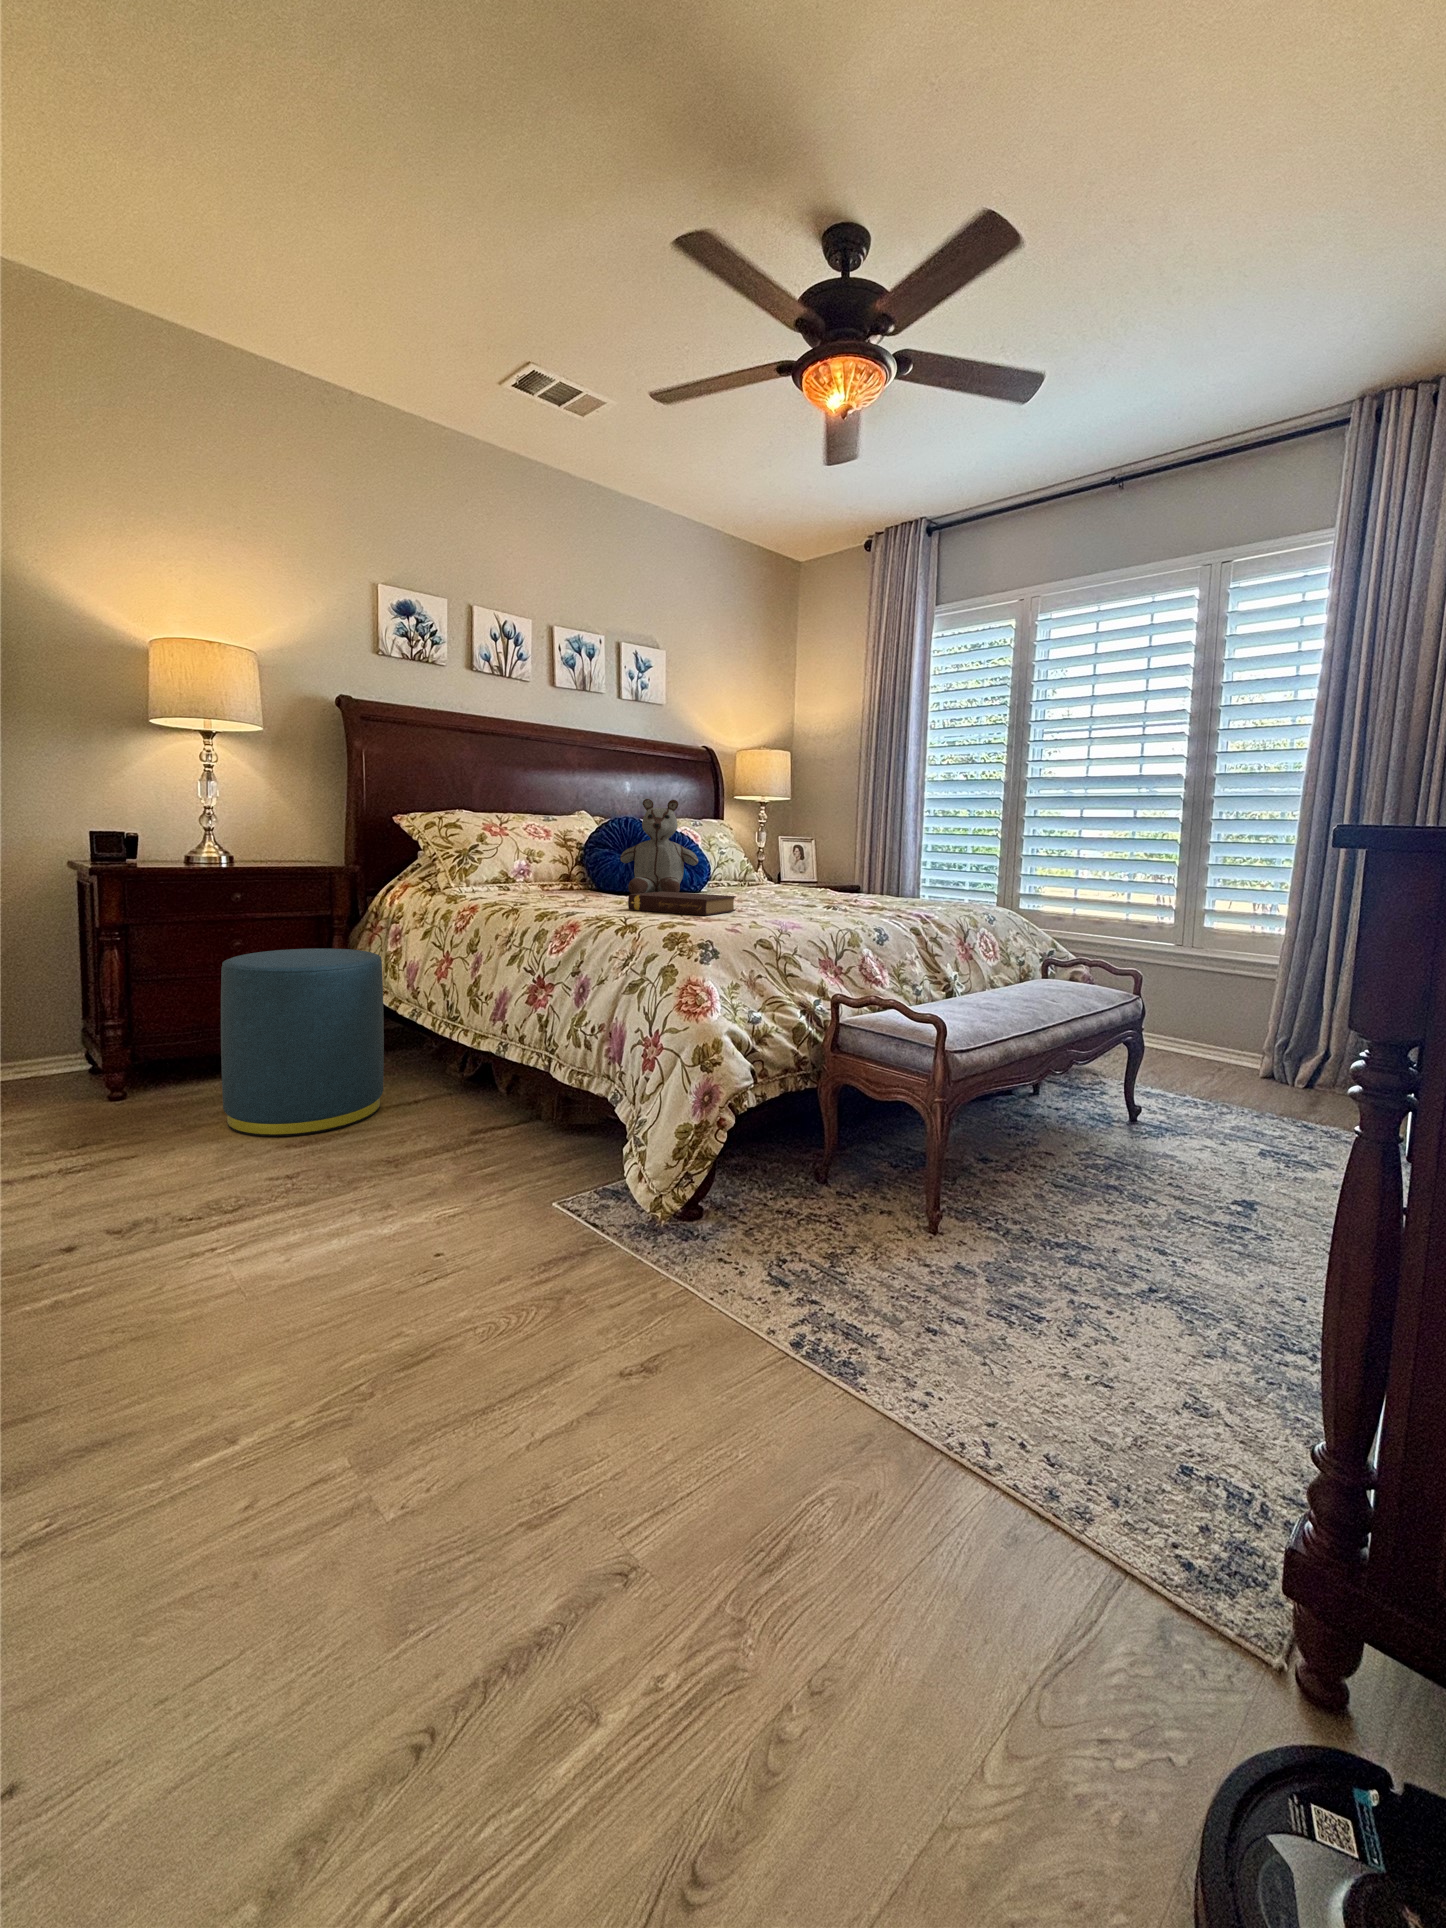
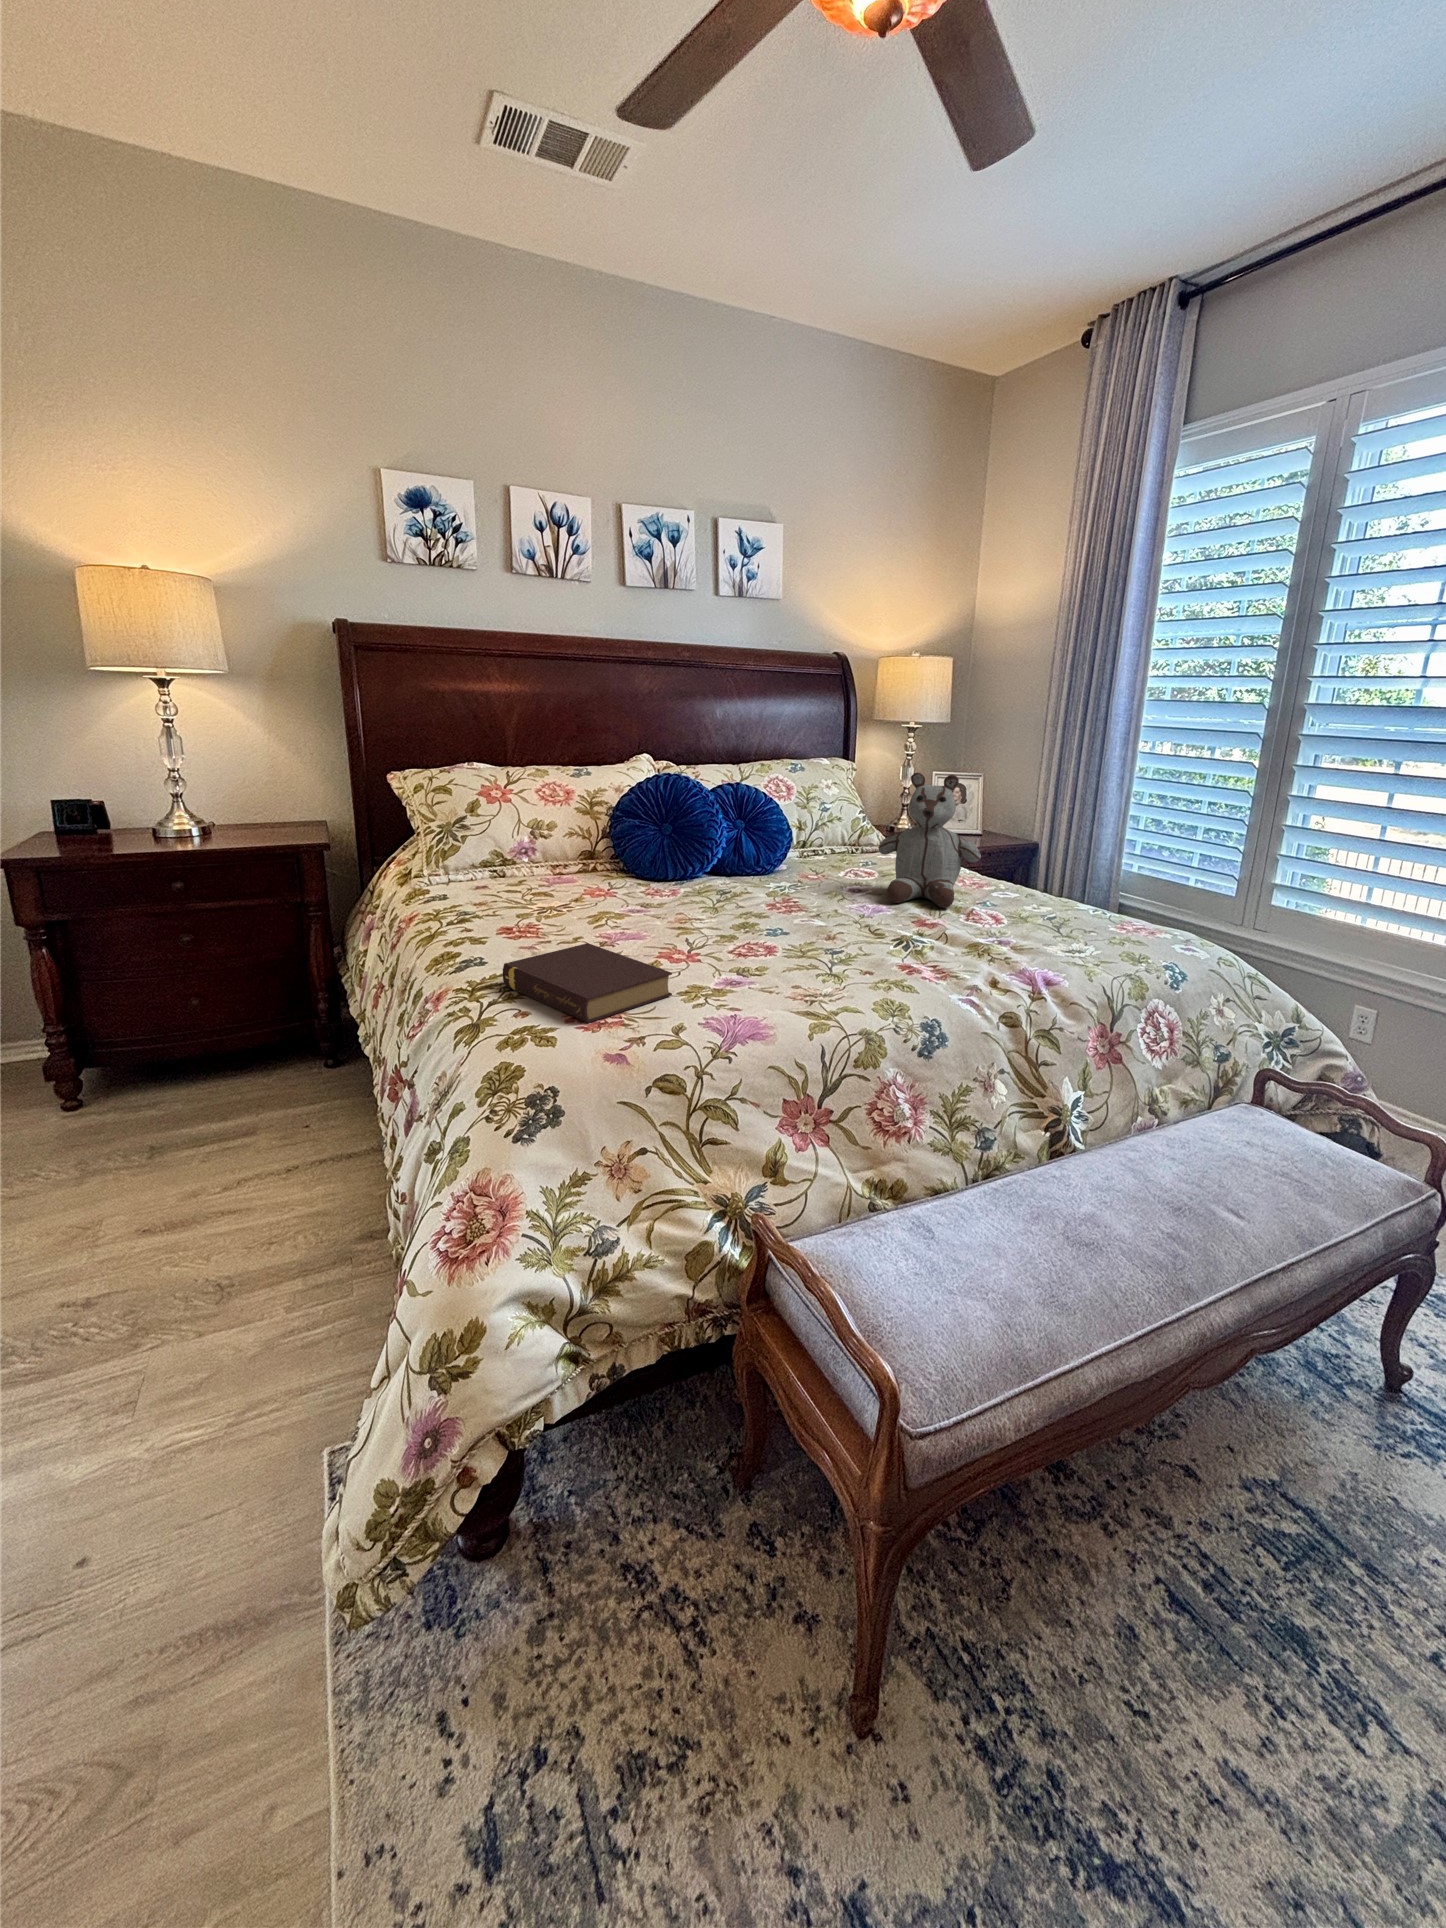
stuffed bear: present [620,799,698,894] -> present [878,773,981,908]
ottoman: present [221,948,384,1136] -> none [89,957,317,1206]

